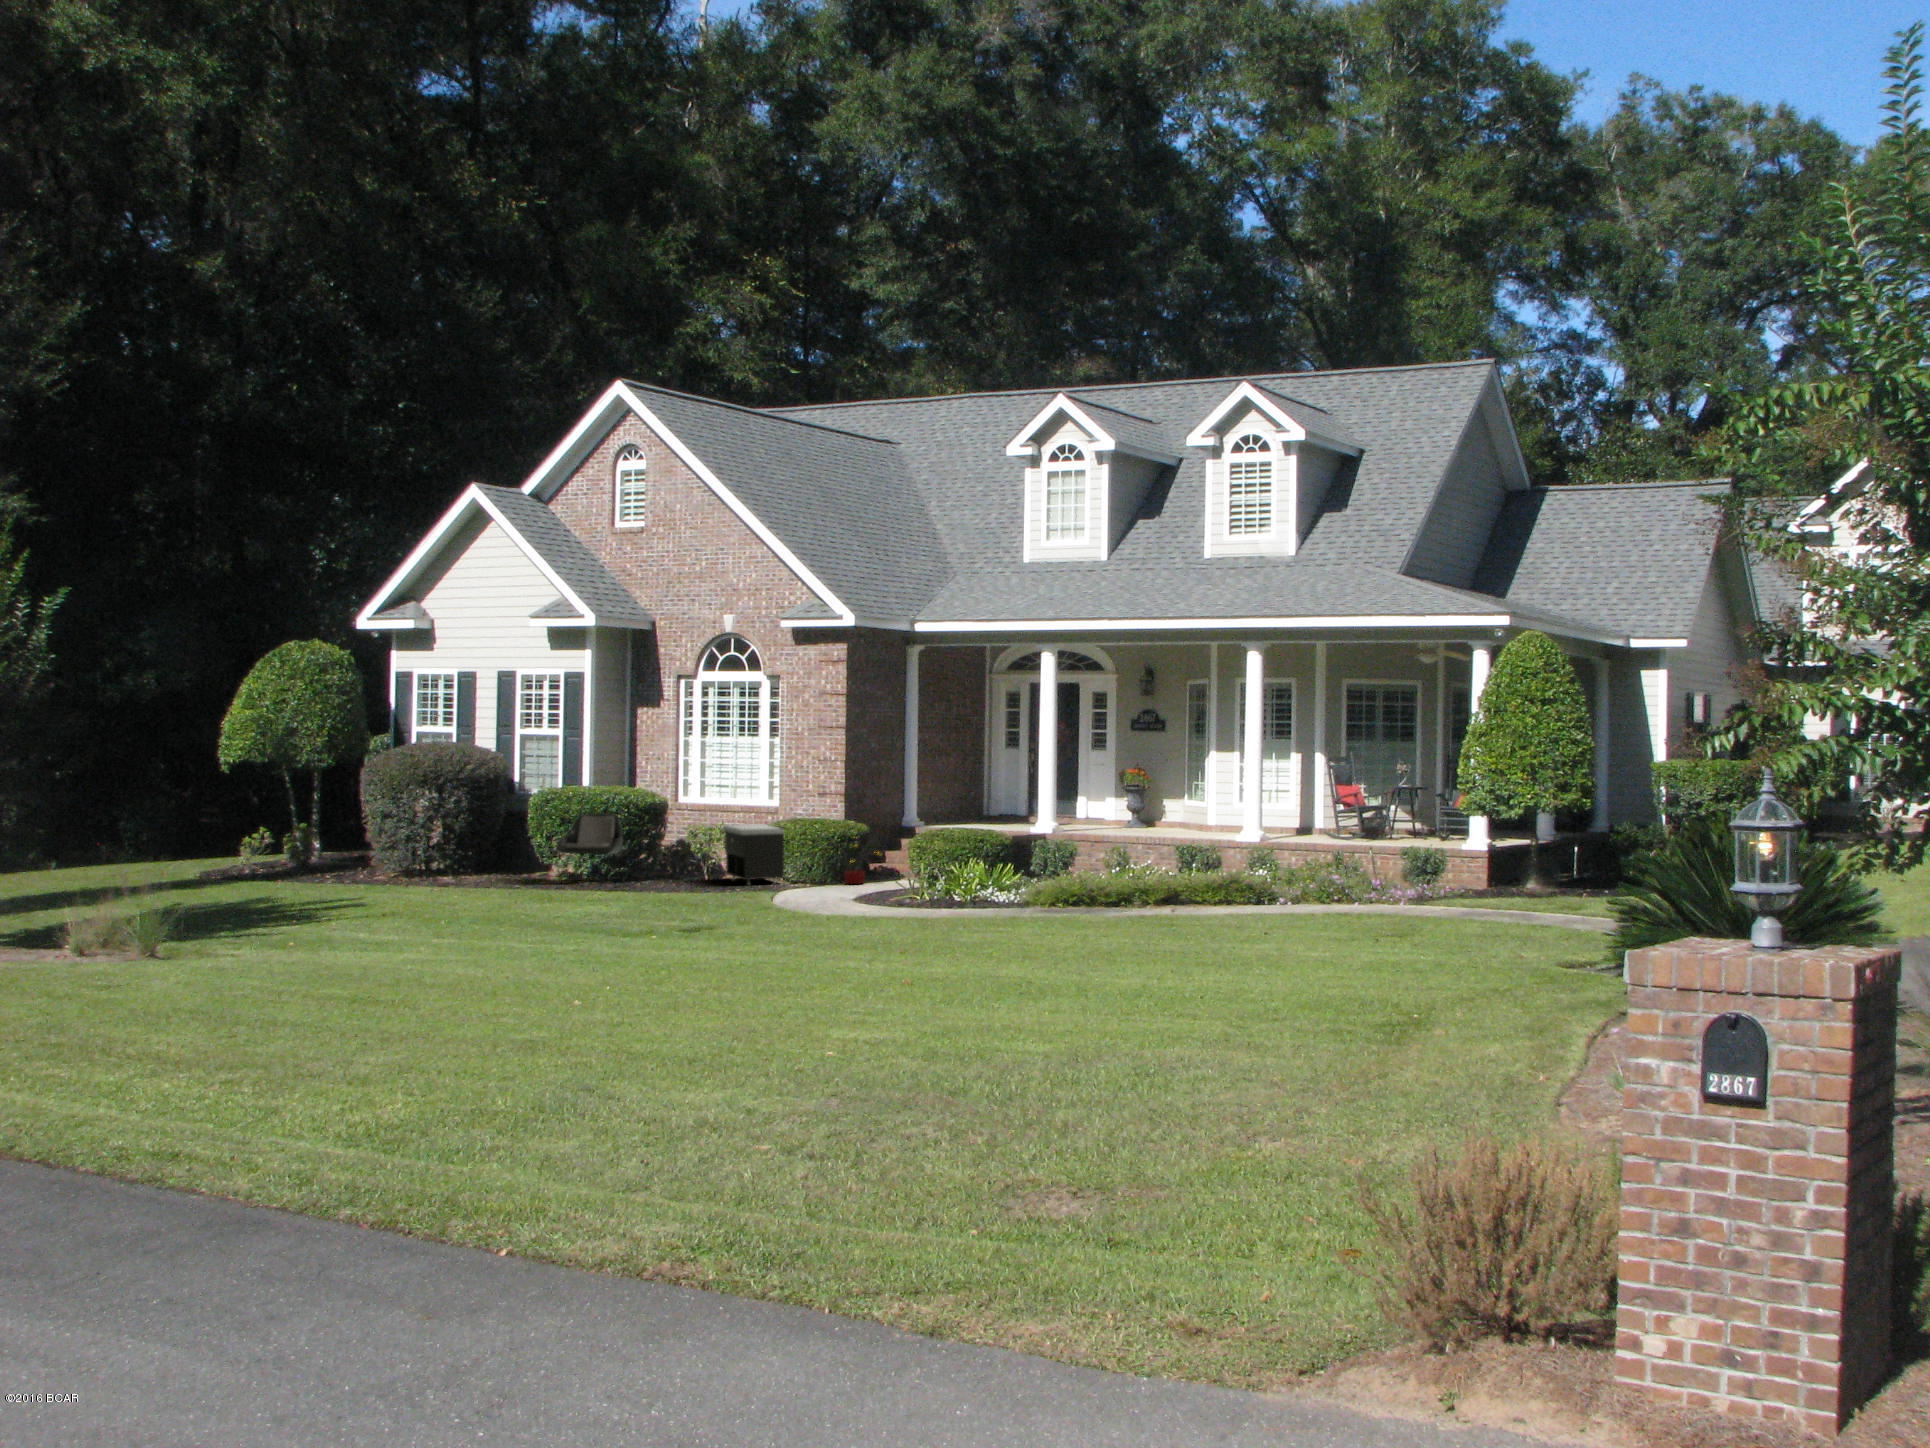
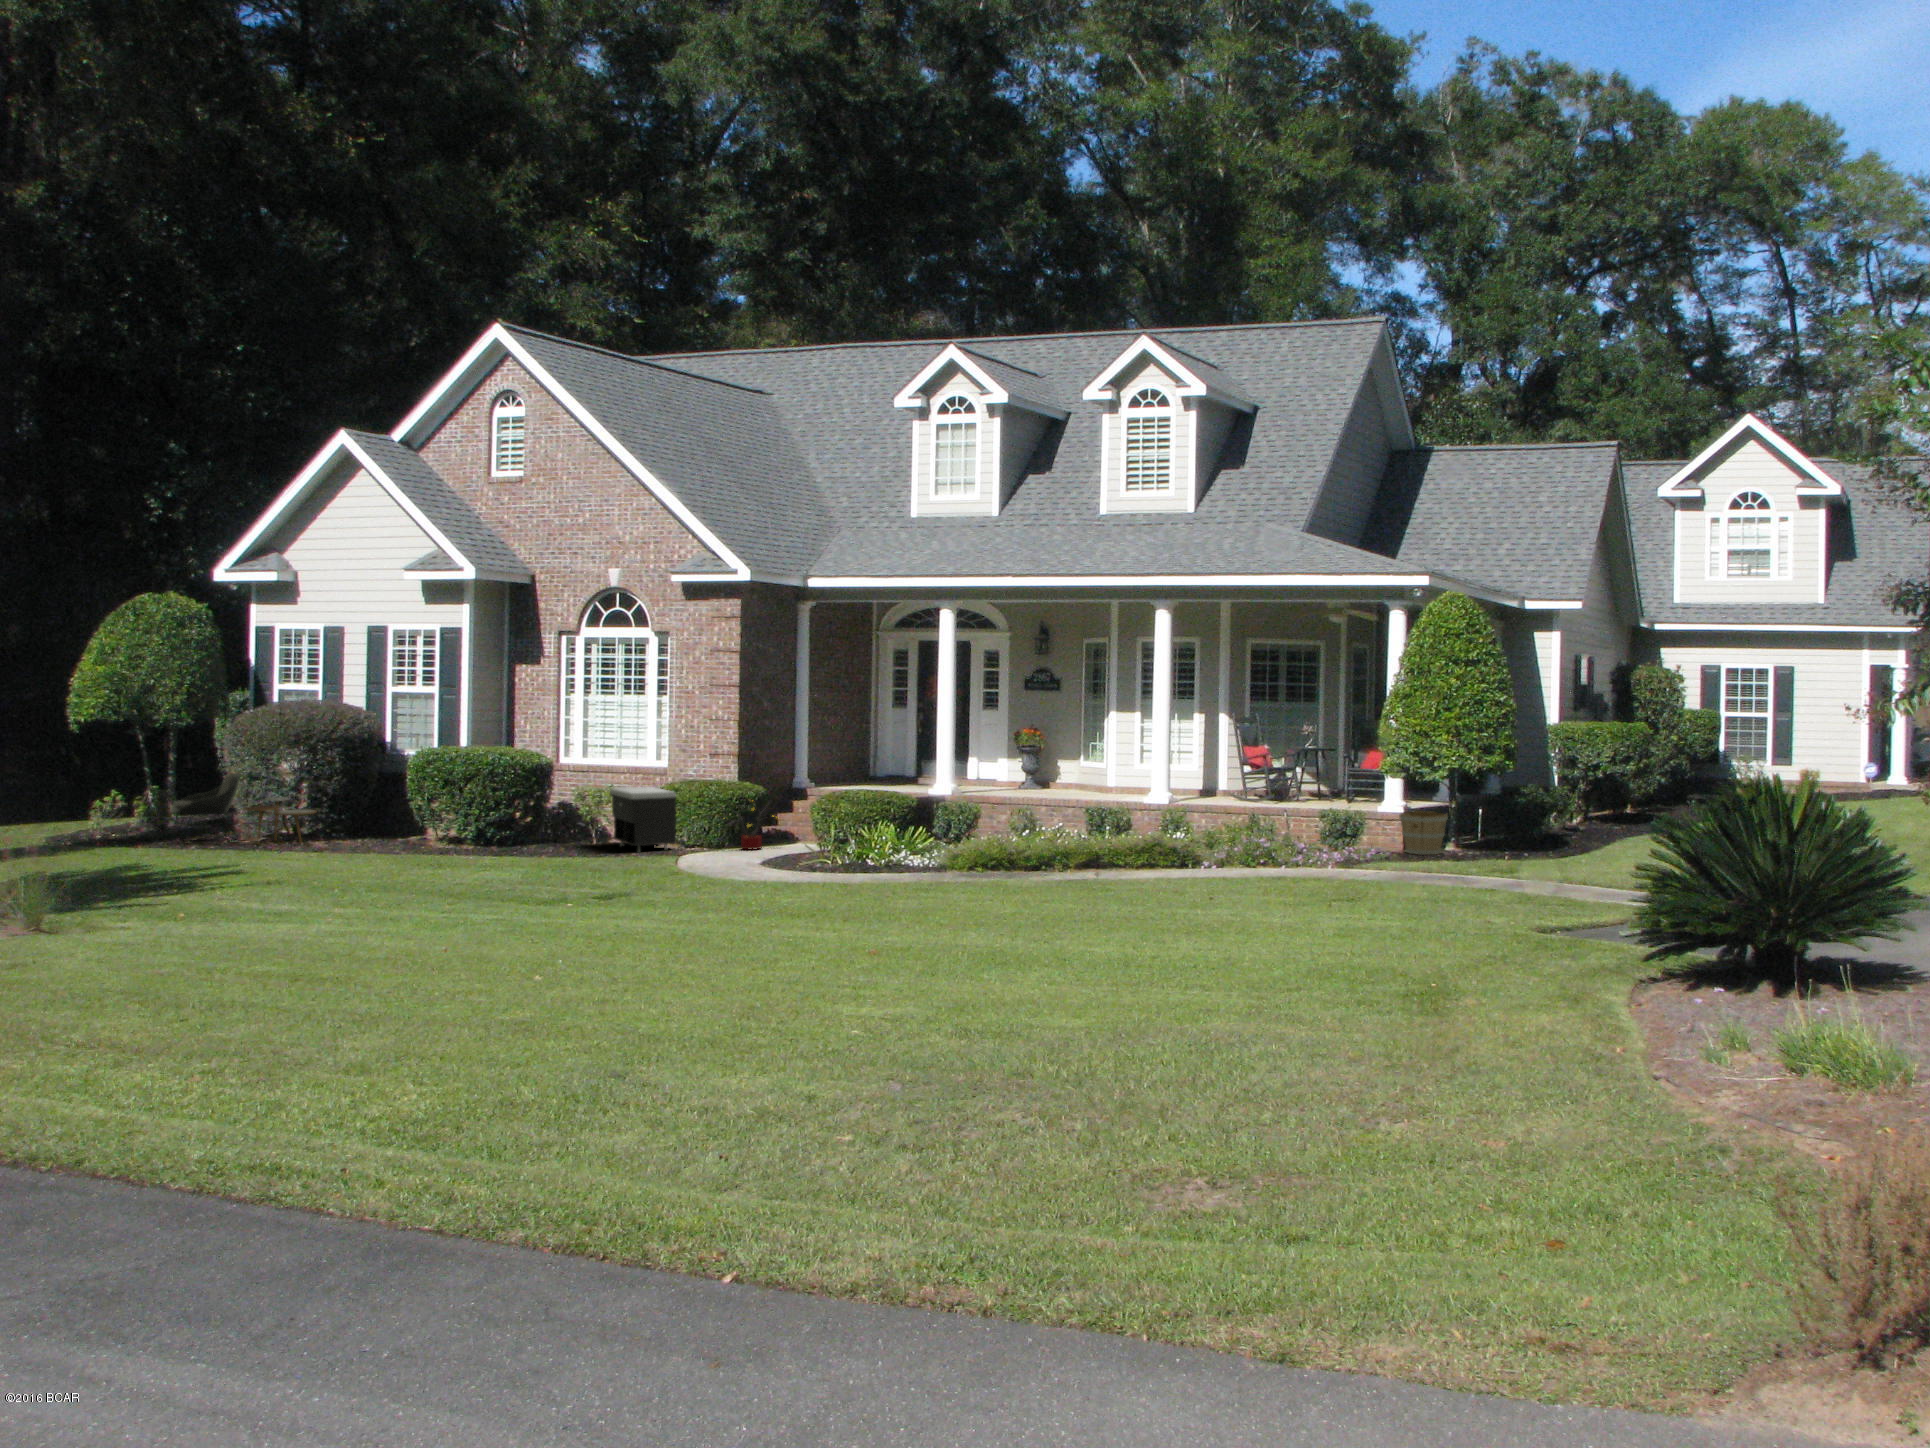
lounge chair: present [556,813,623,883] -> present [171,773,240,843]
side table: none [385,833,452,877] -> present [243,797,317,844]
wooden bucket: none [1481,850,1530,893] -> present [1399,811,1448,855]

